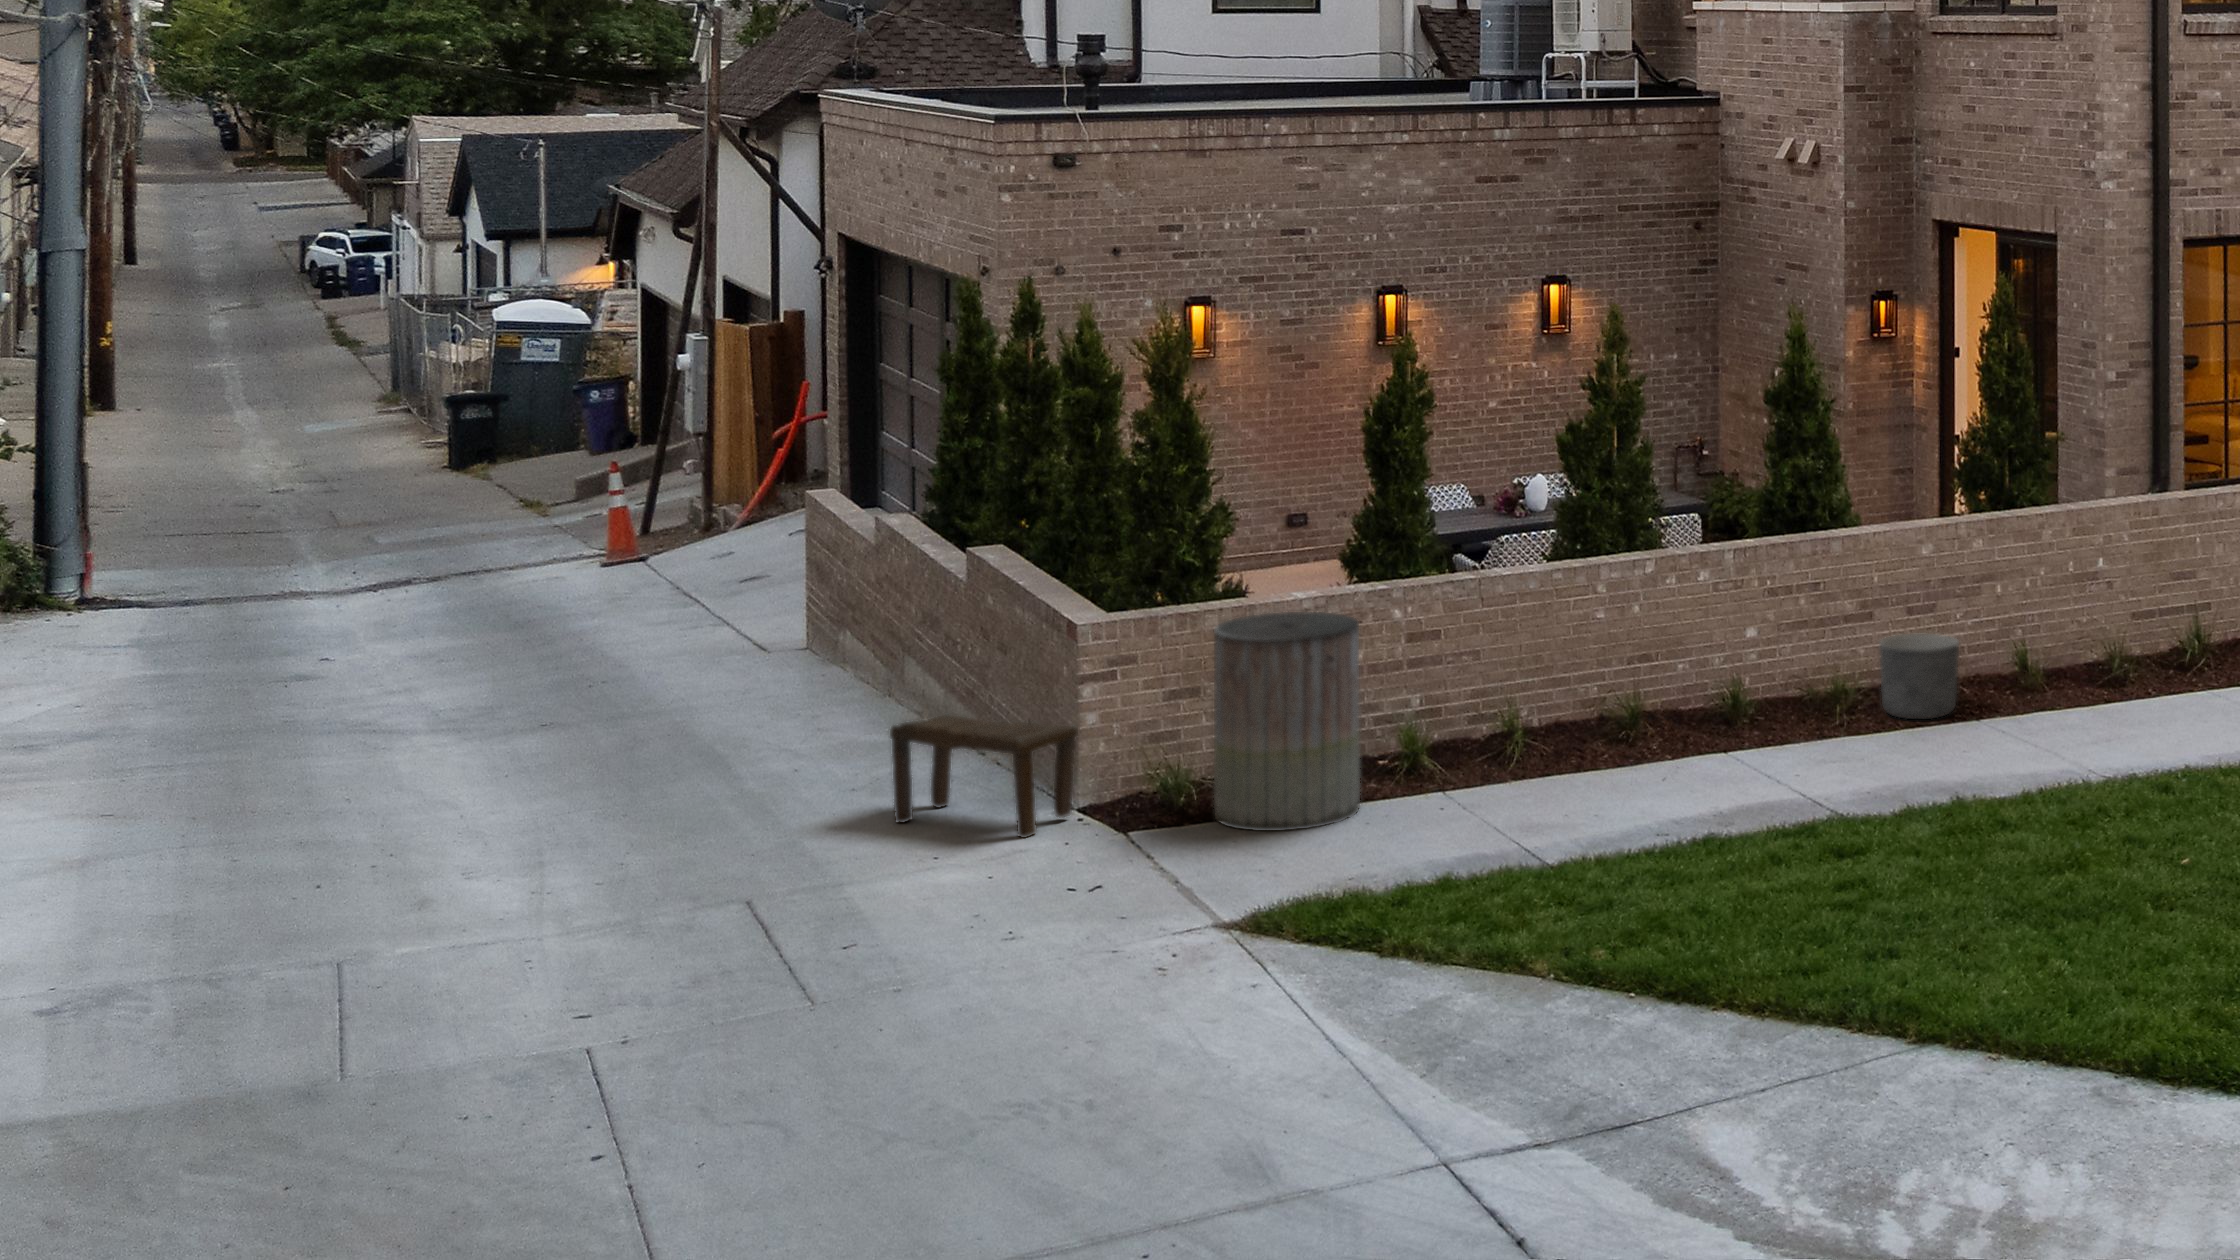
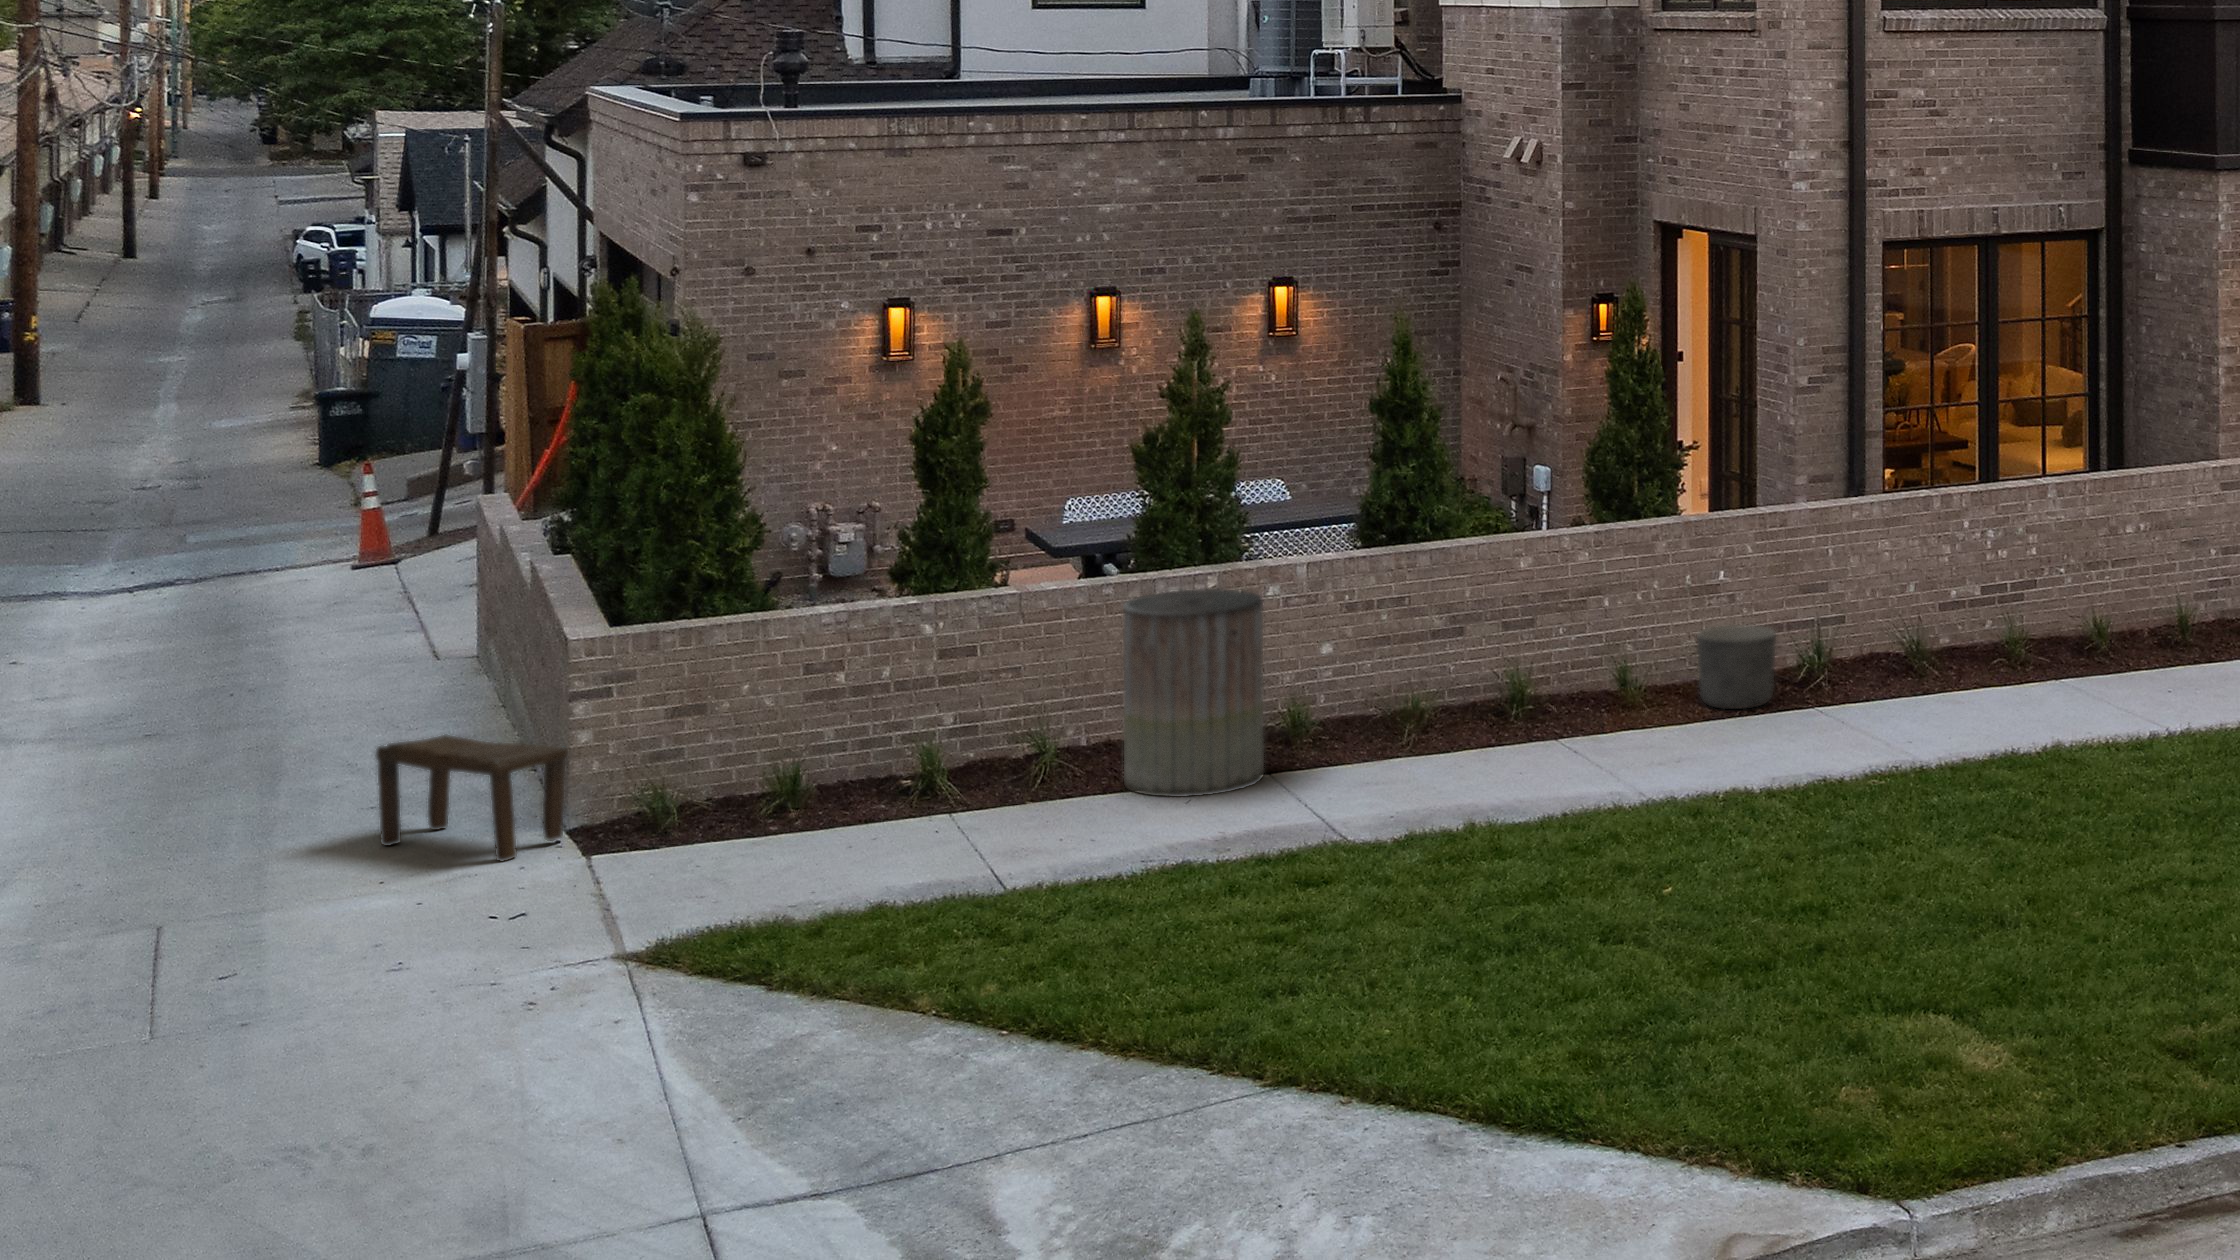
trash can: present [1214,612,1360,831] -> present [1123,589,1264,797]
planter: present [1879,634,1959,719] -> present [1697,625,1776,709]

